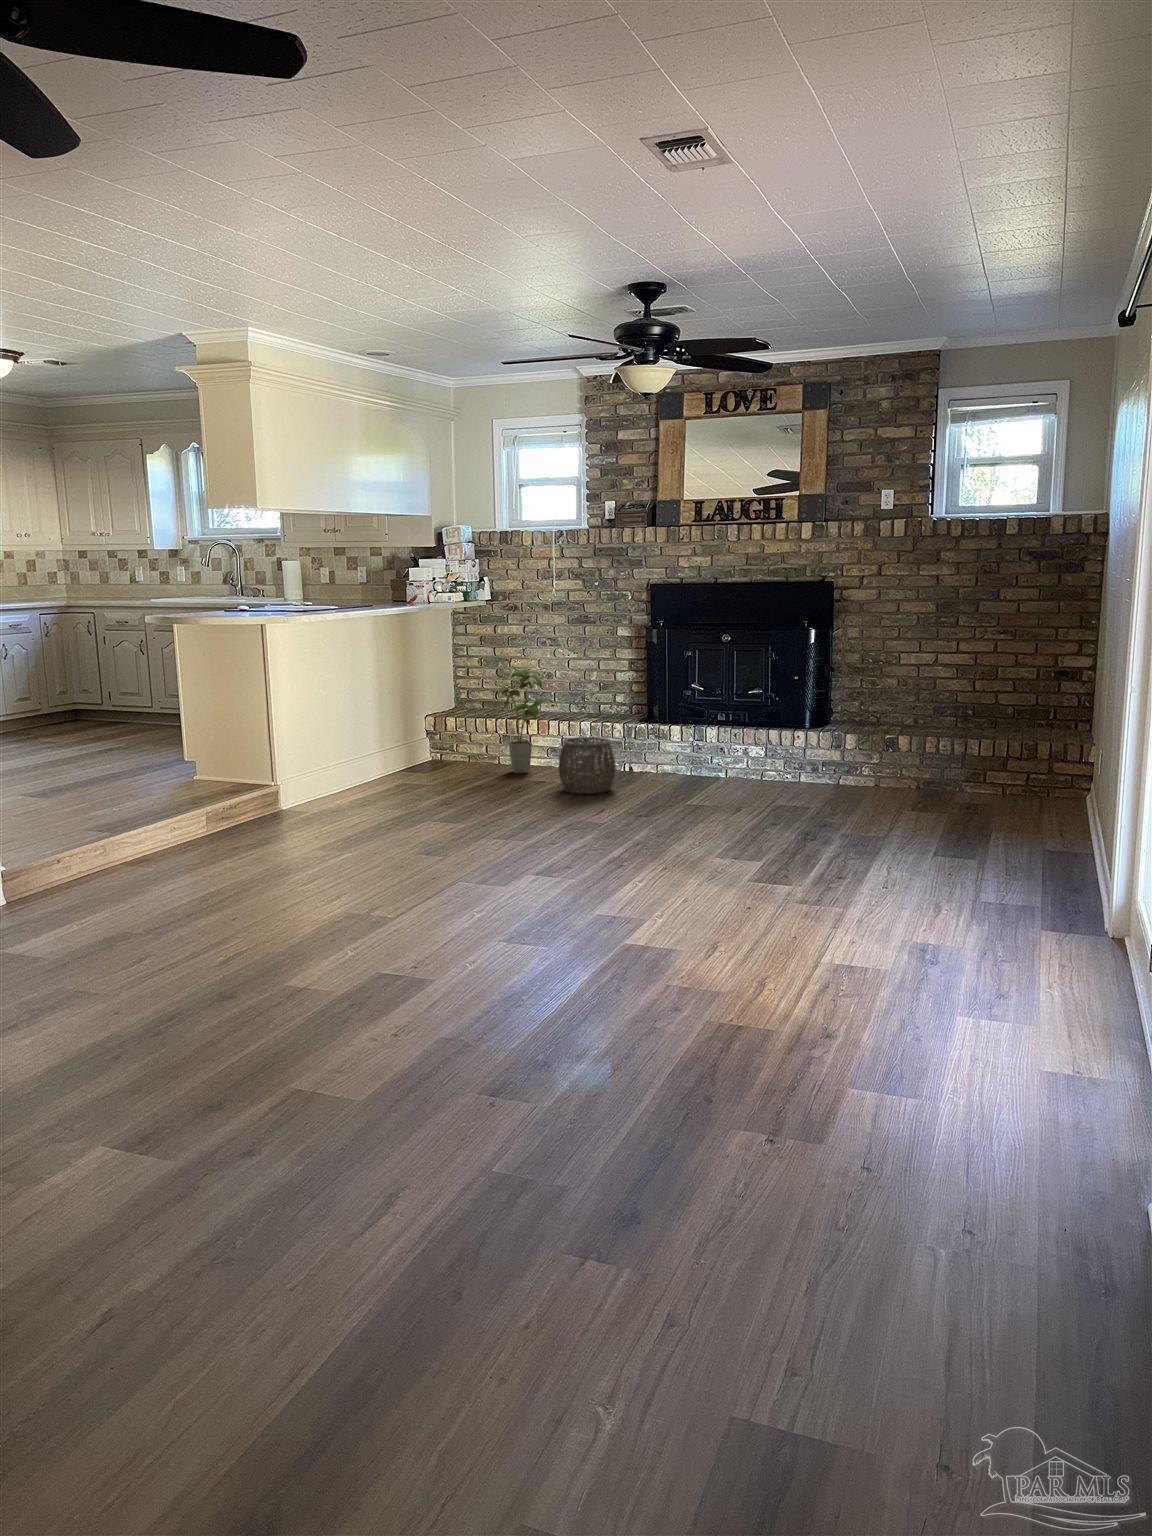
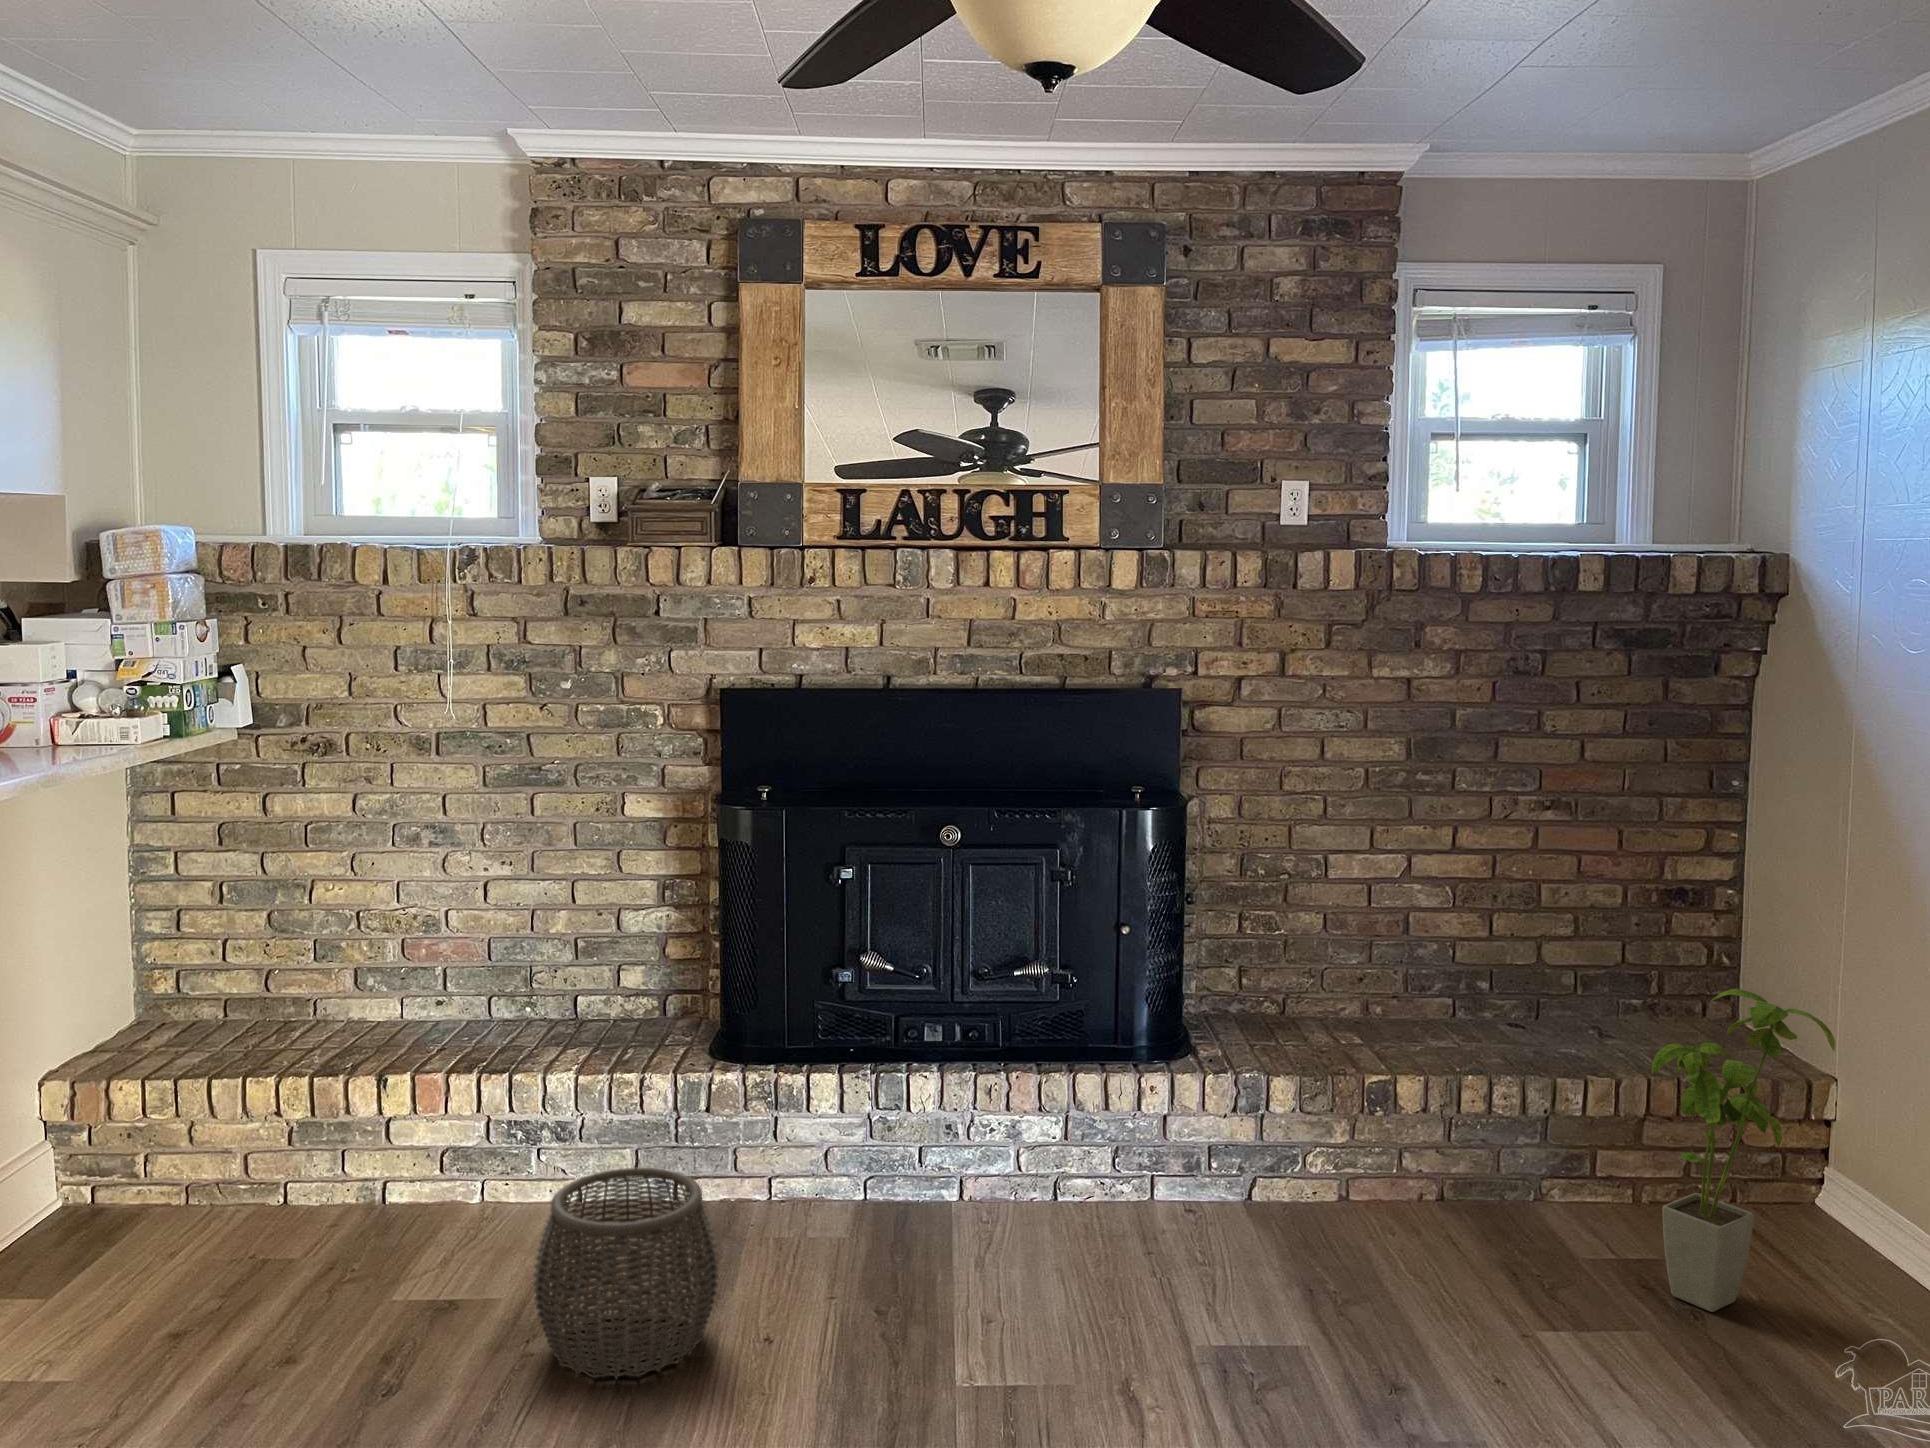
house plant: present [498,670,552,773] -> present [1652,989,1835,1312]

